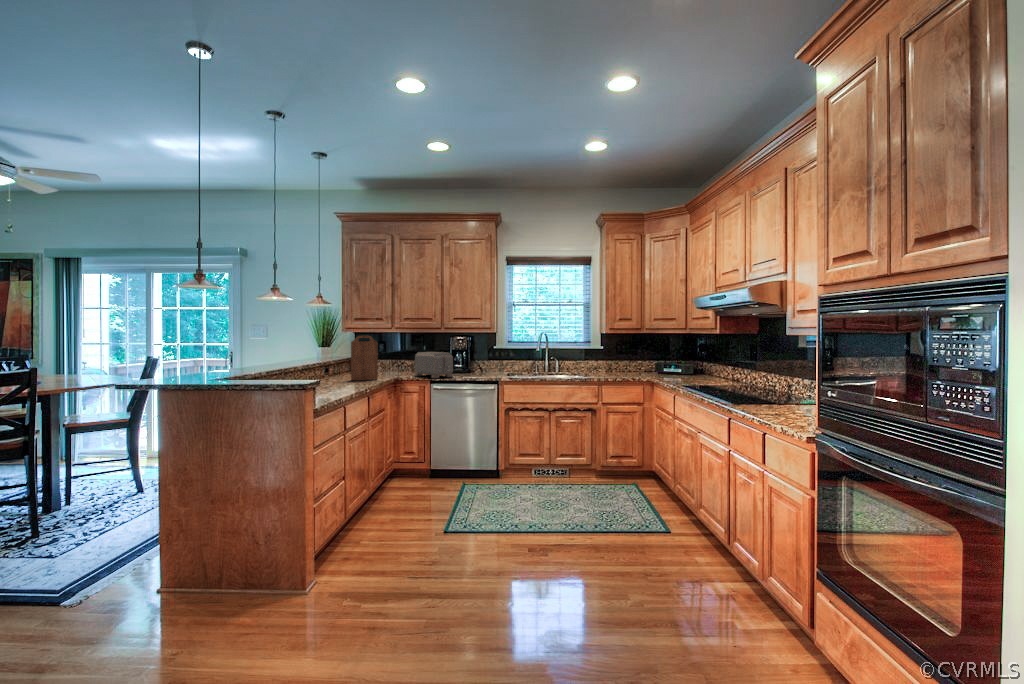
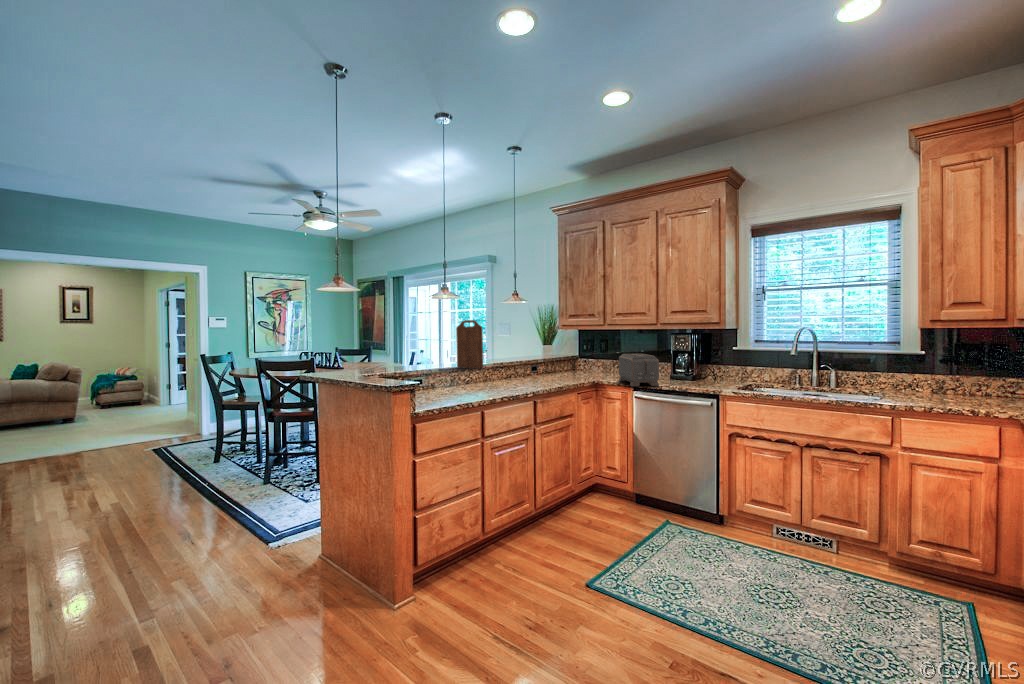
cutting board: present [351,336,378,380] -> present [456,320,483,368]

